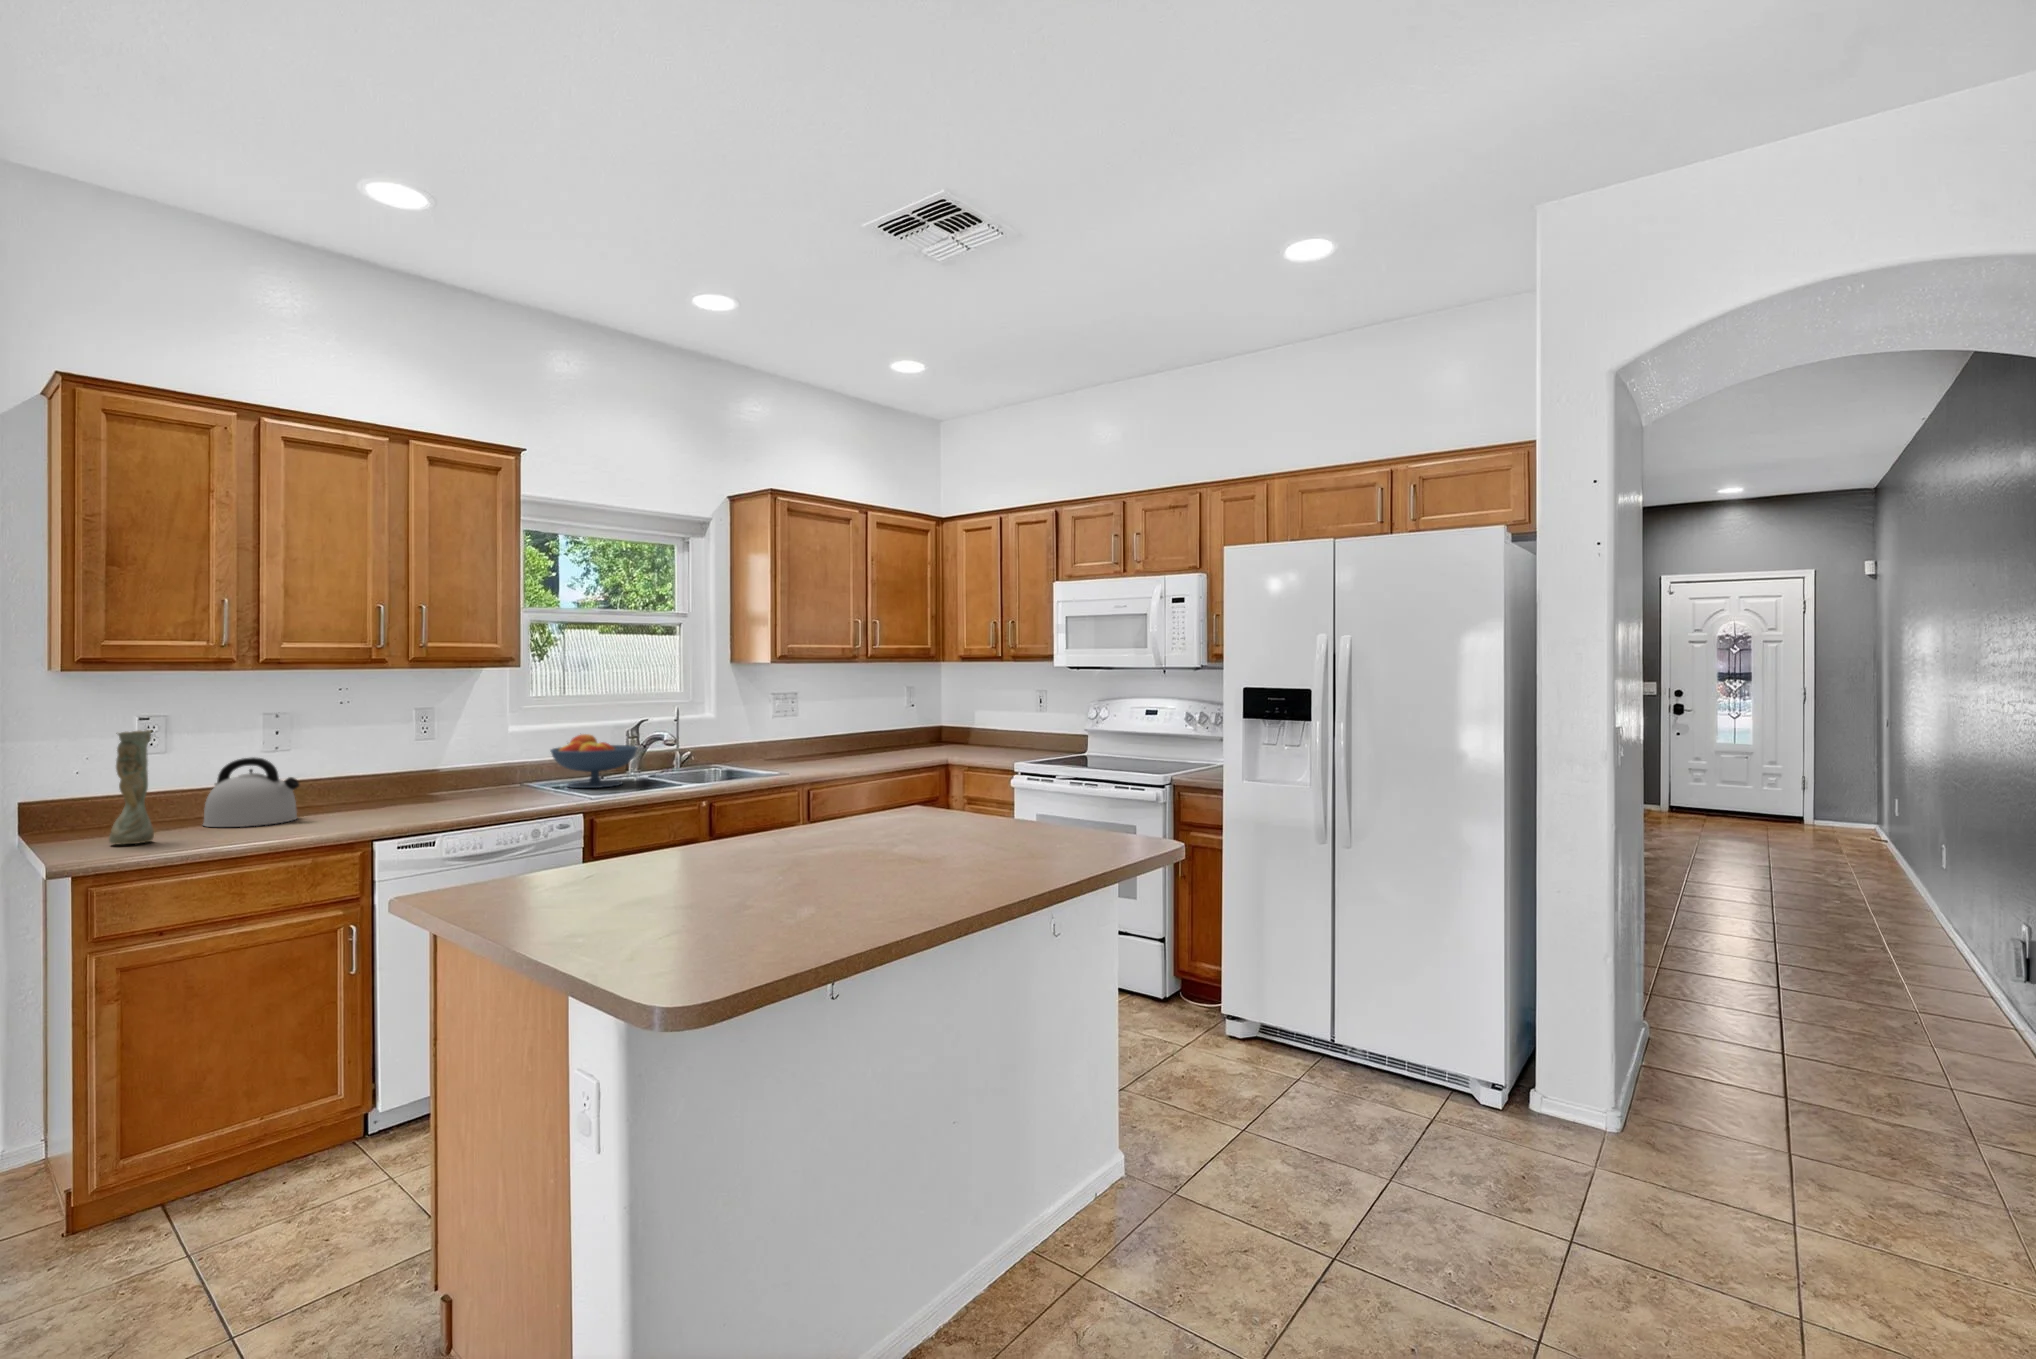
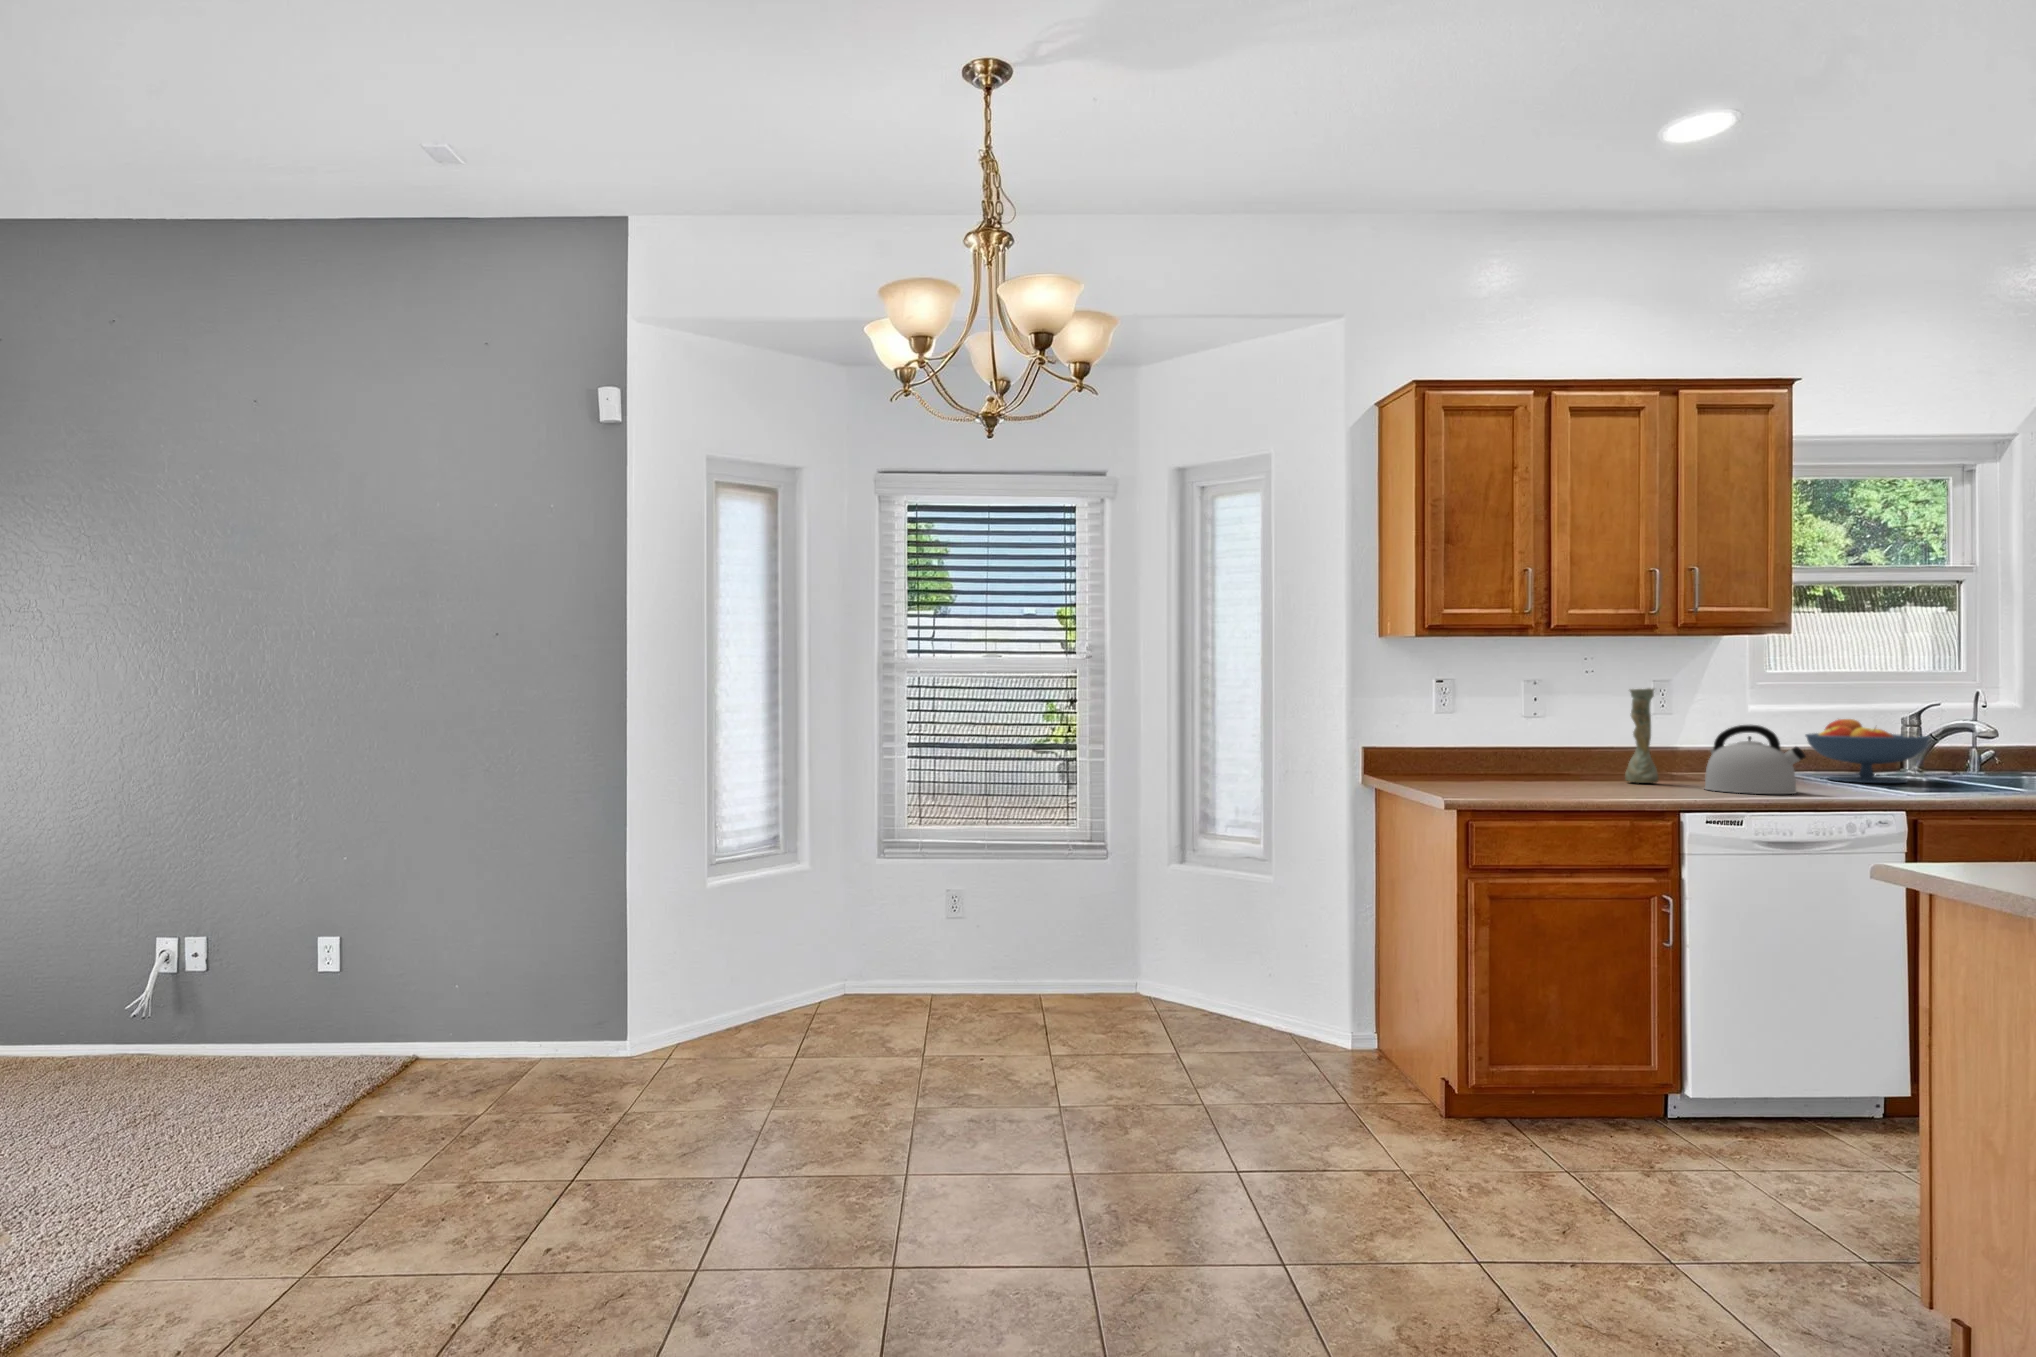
vase: present [109,730,154,844] -> present [1625,688,1659,783]
kettle: present [203,758,299,827] -> present [1705,725,1806,794]

